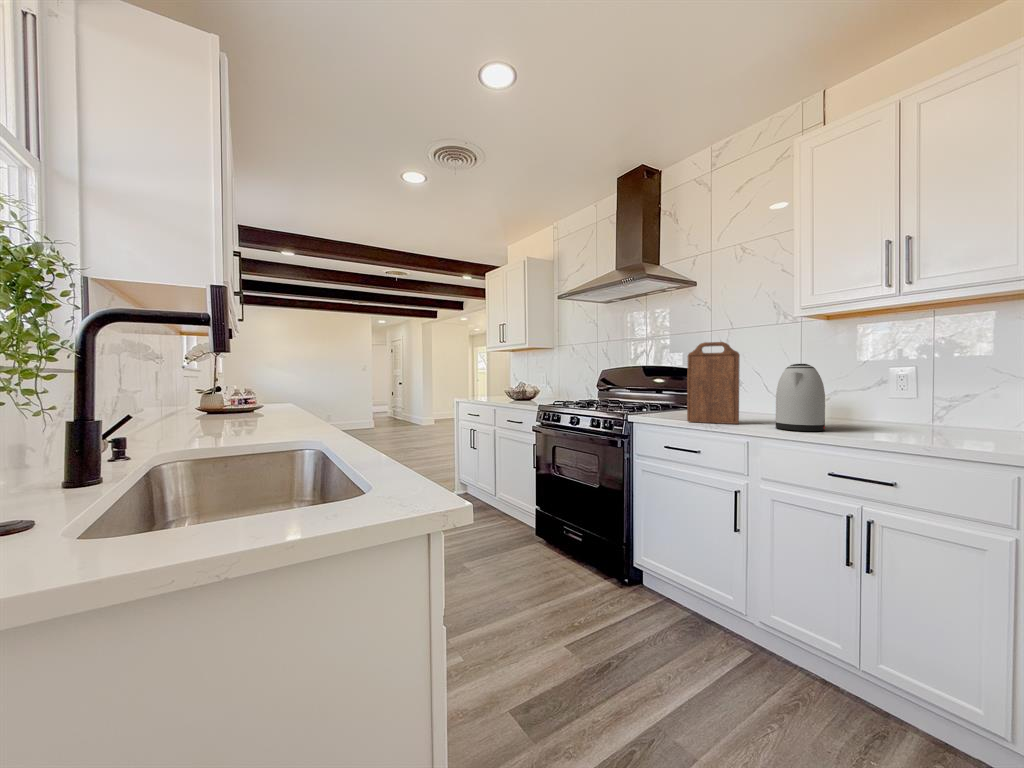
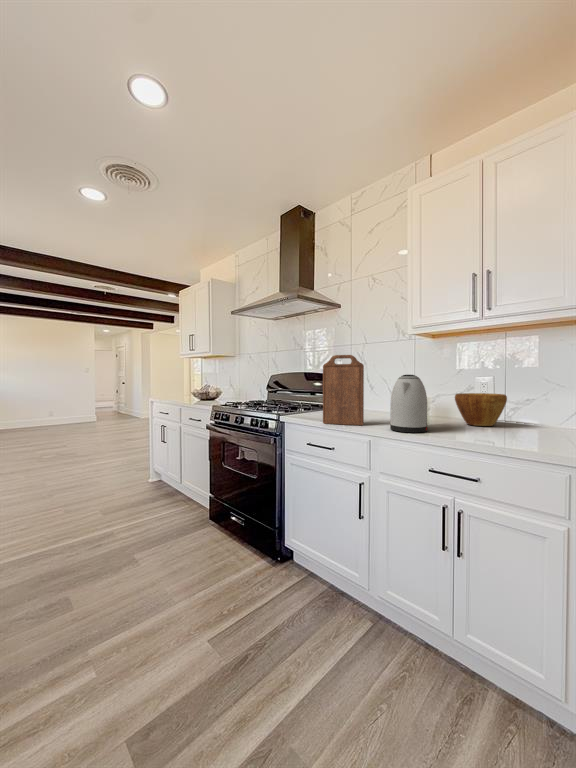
bowl: none [859,388,934,427] -> present [455,393,507,426]

